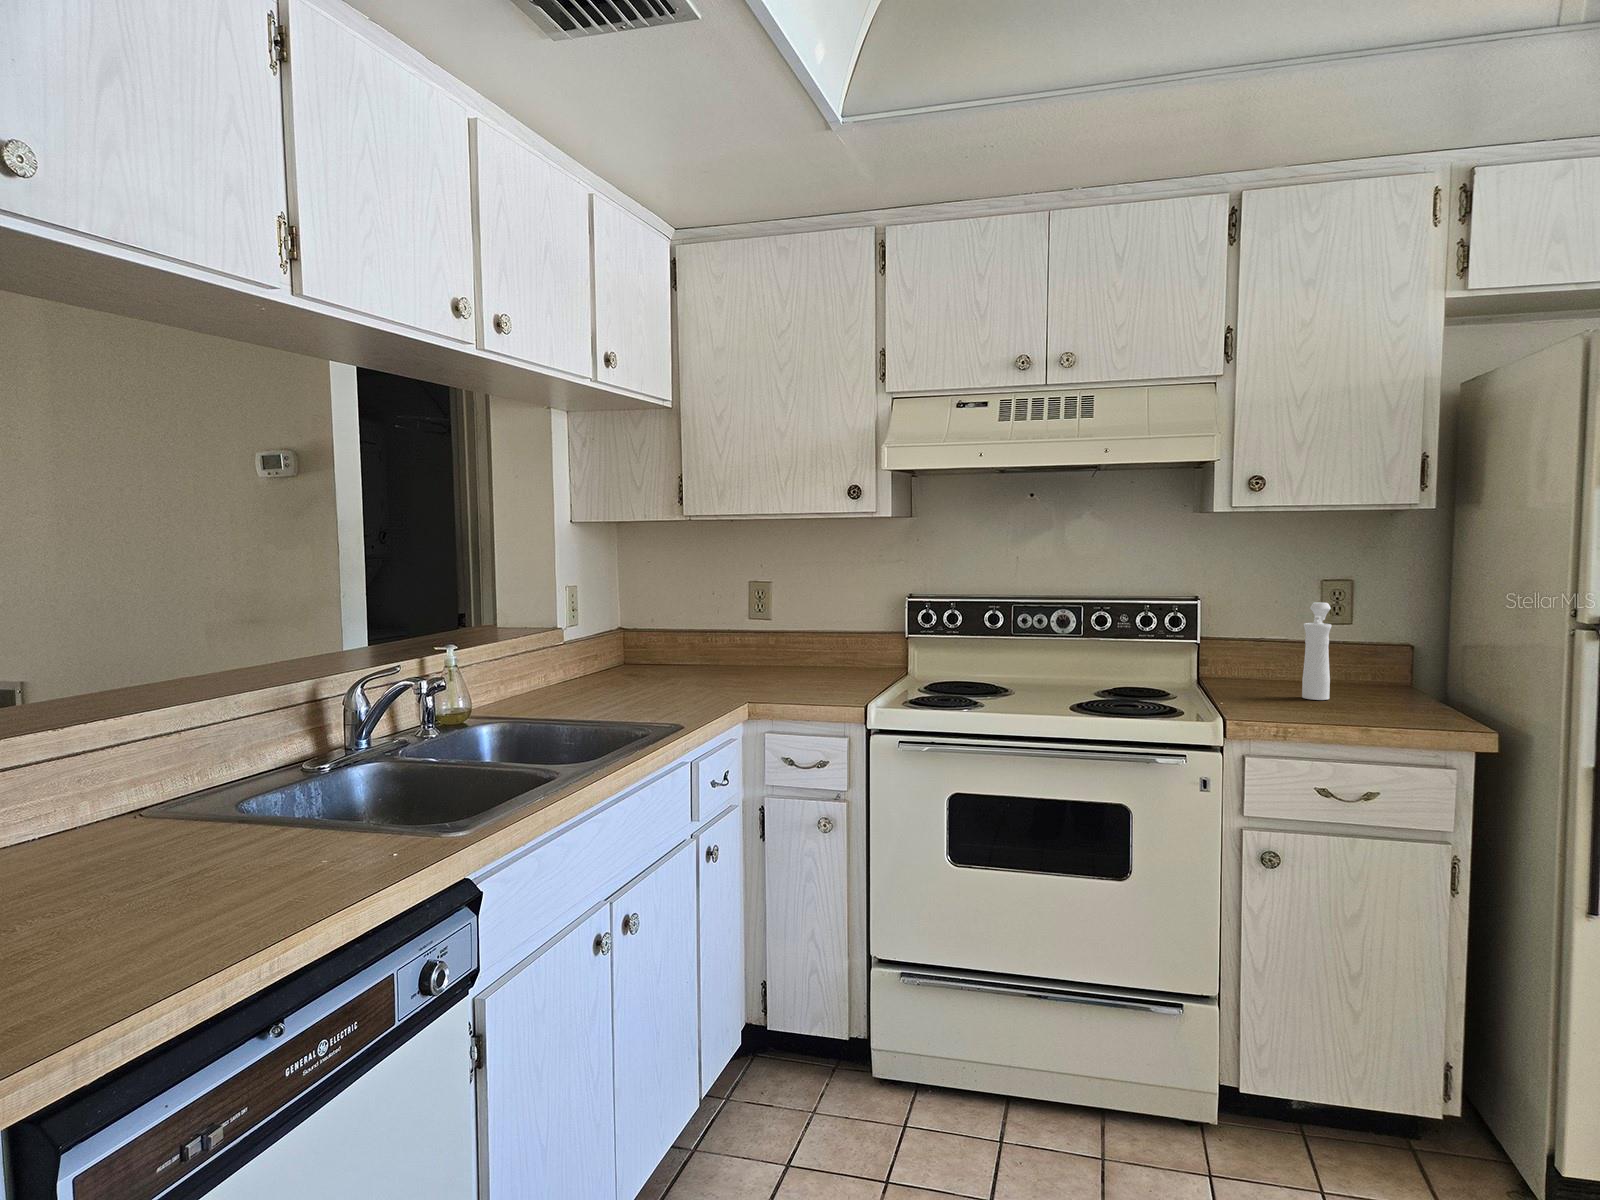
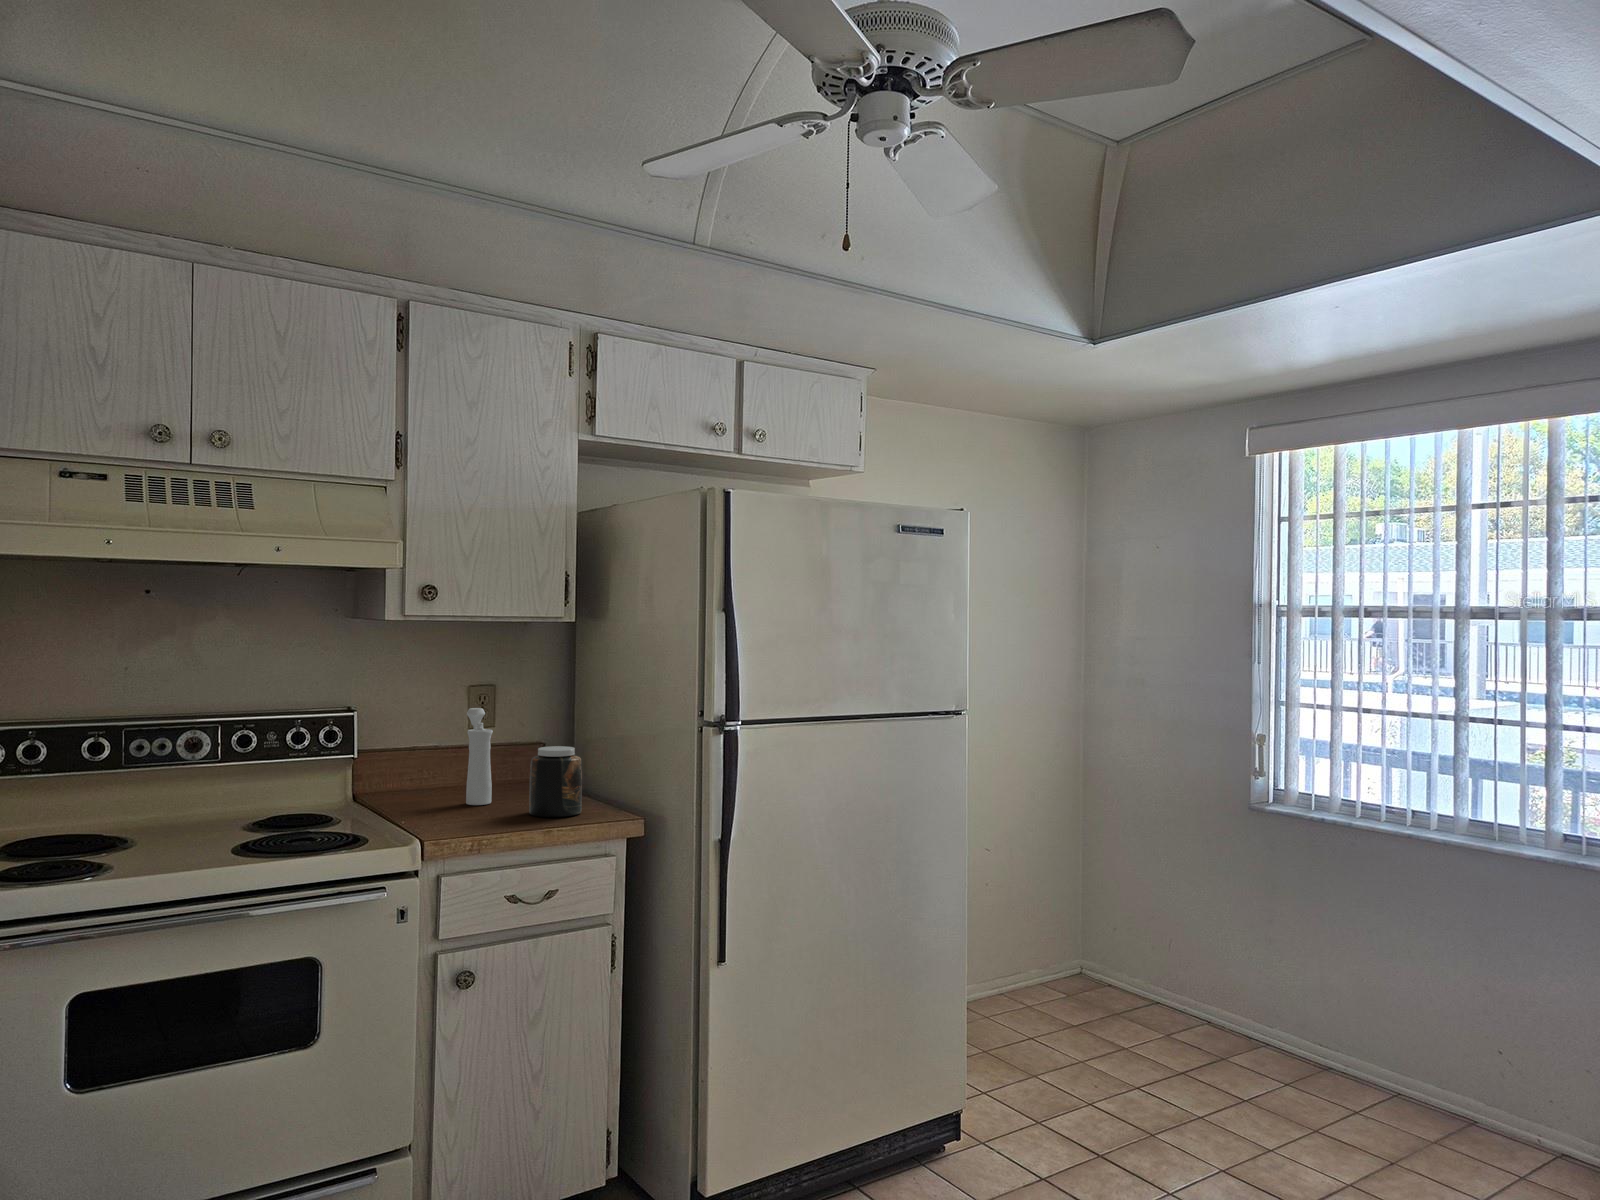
jar: none [1361,644,1424,720] -> present [529,746,582,817]

